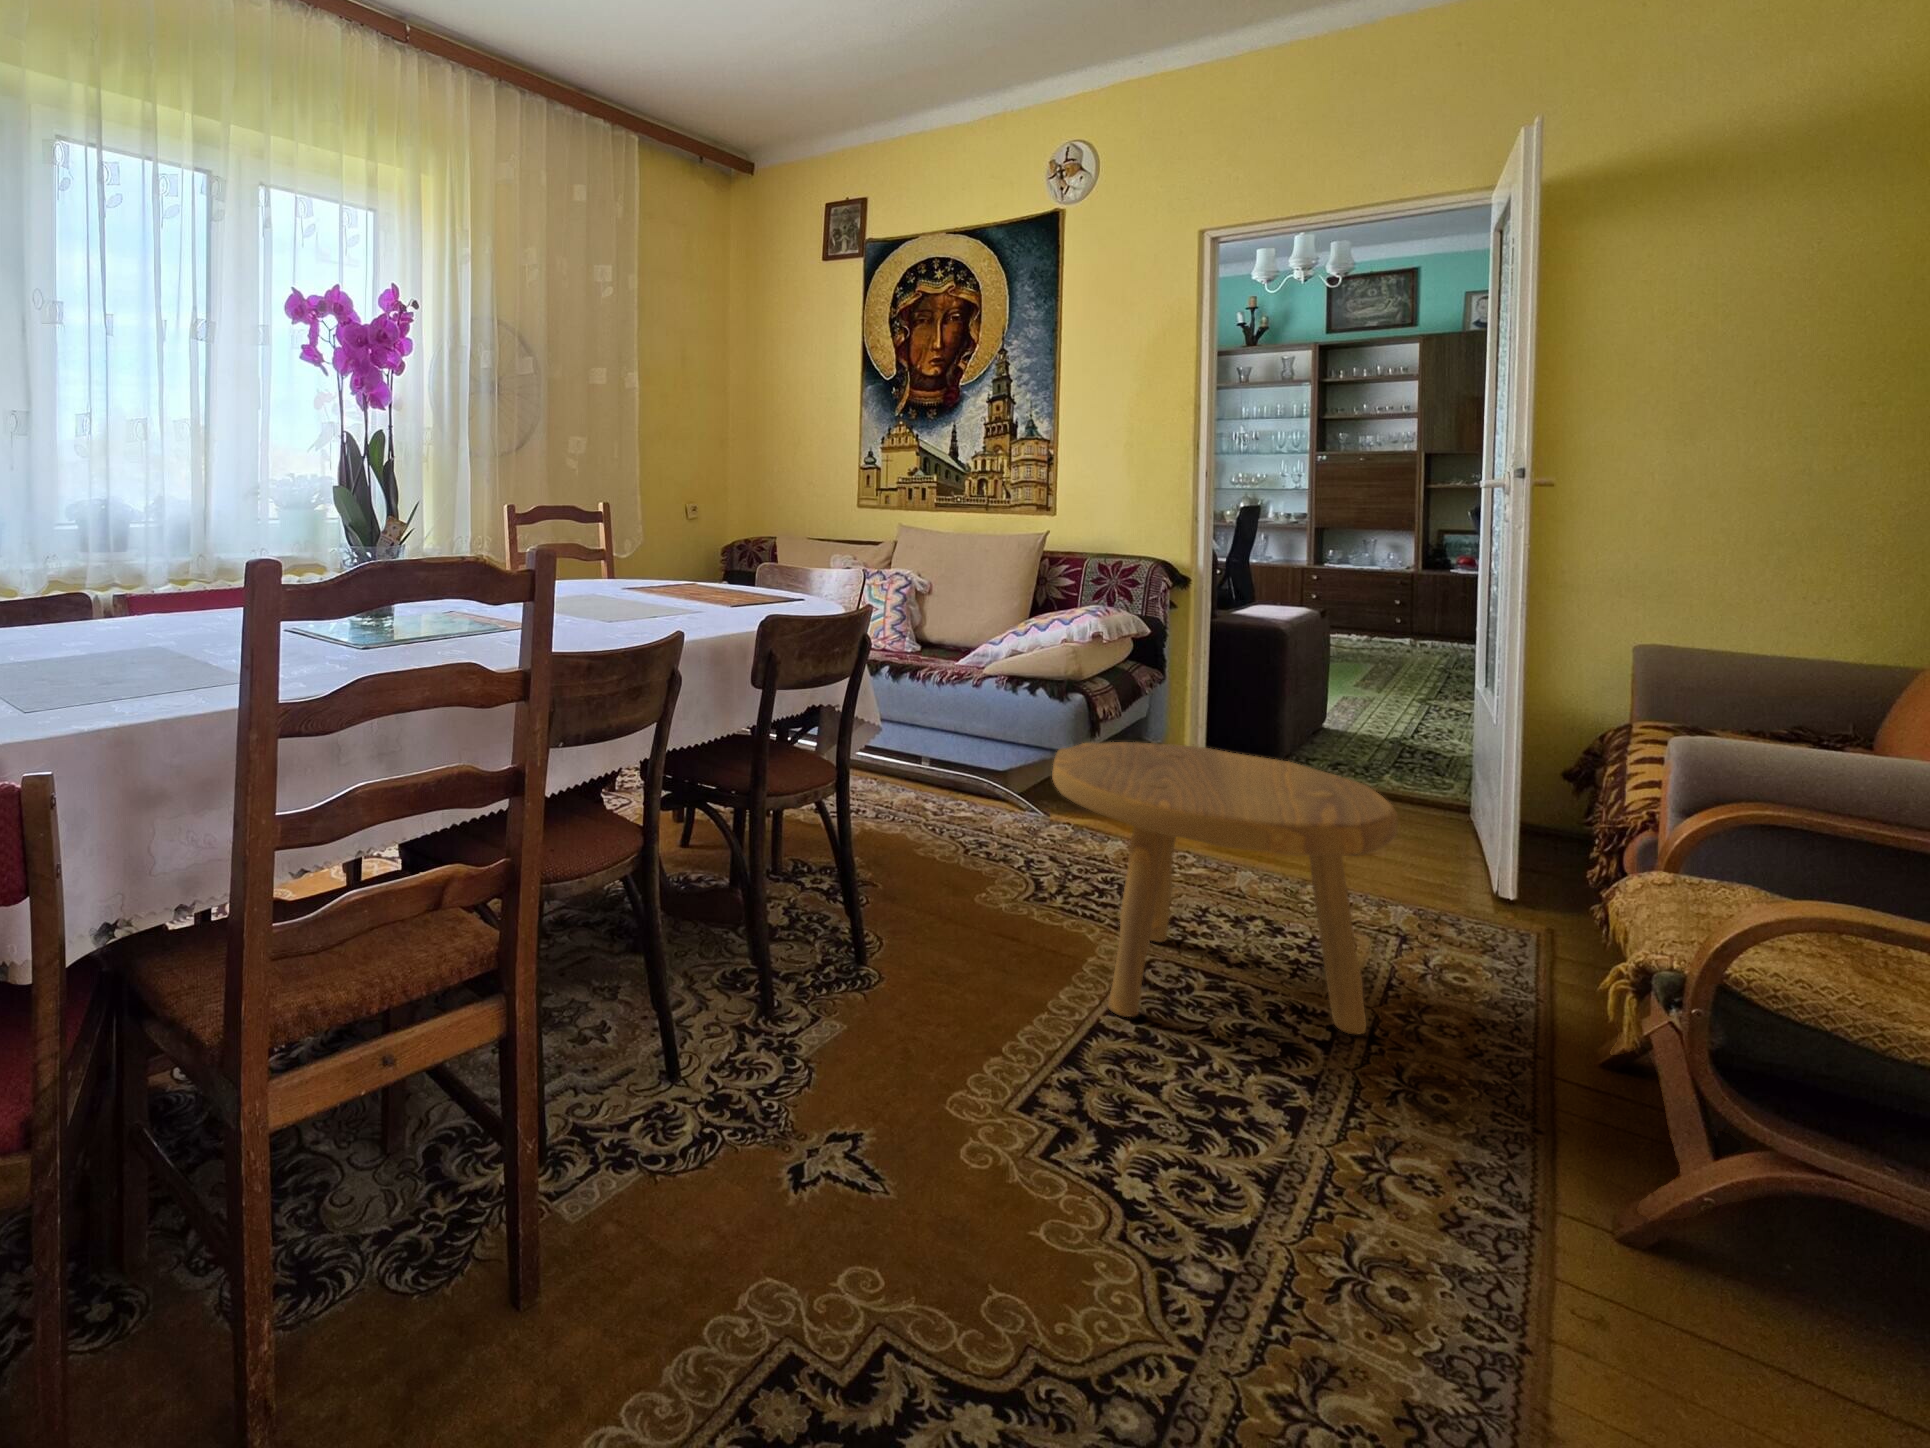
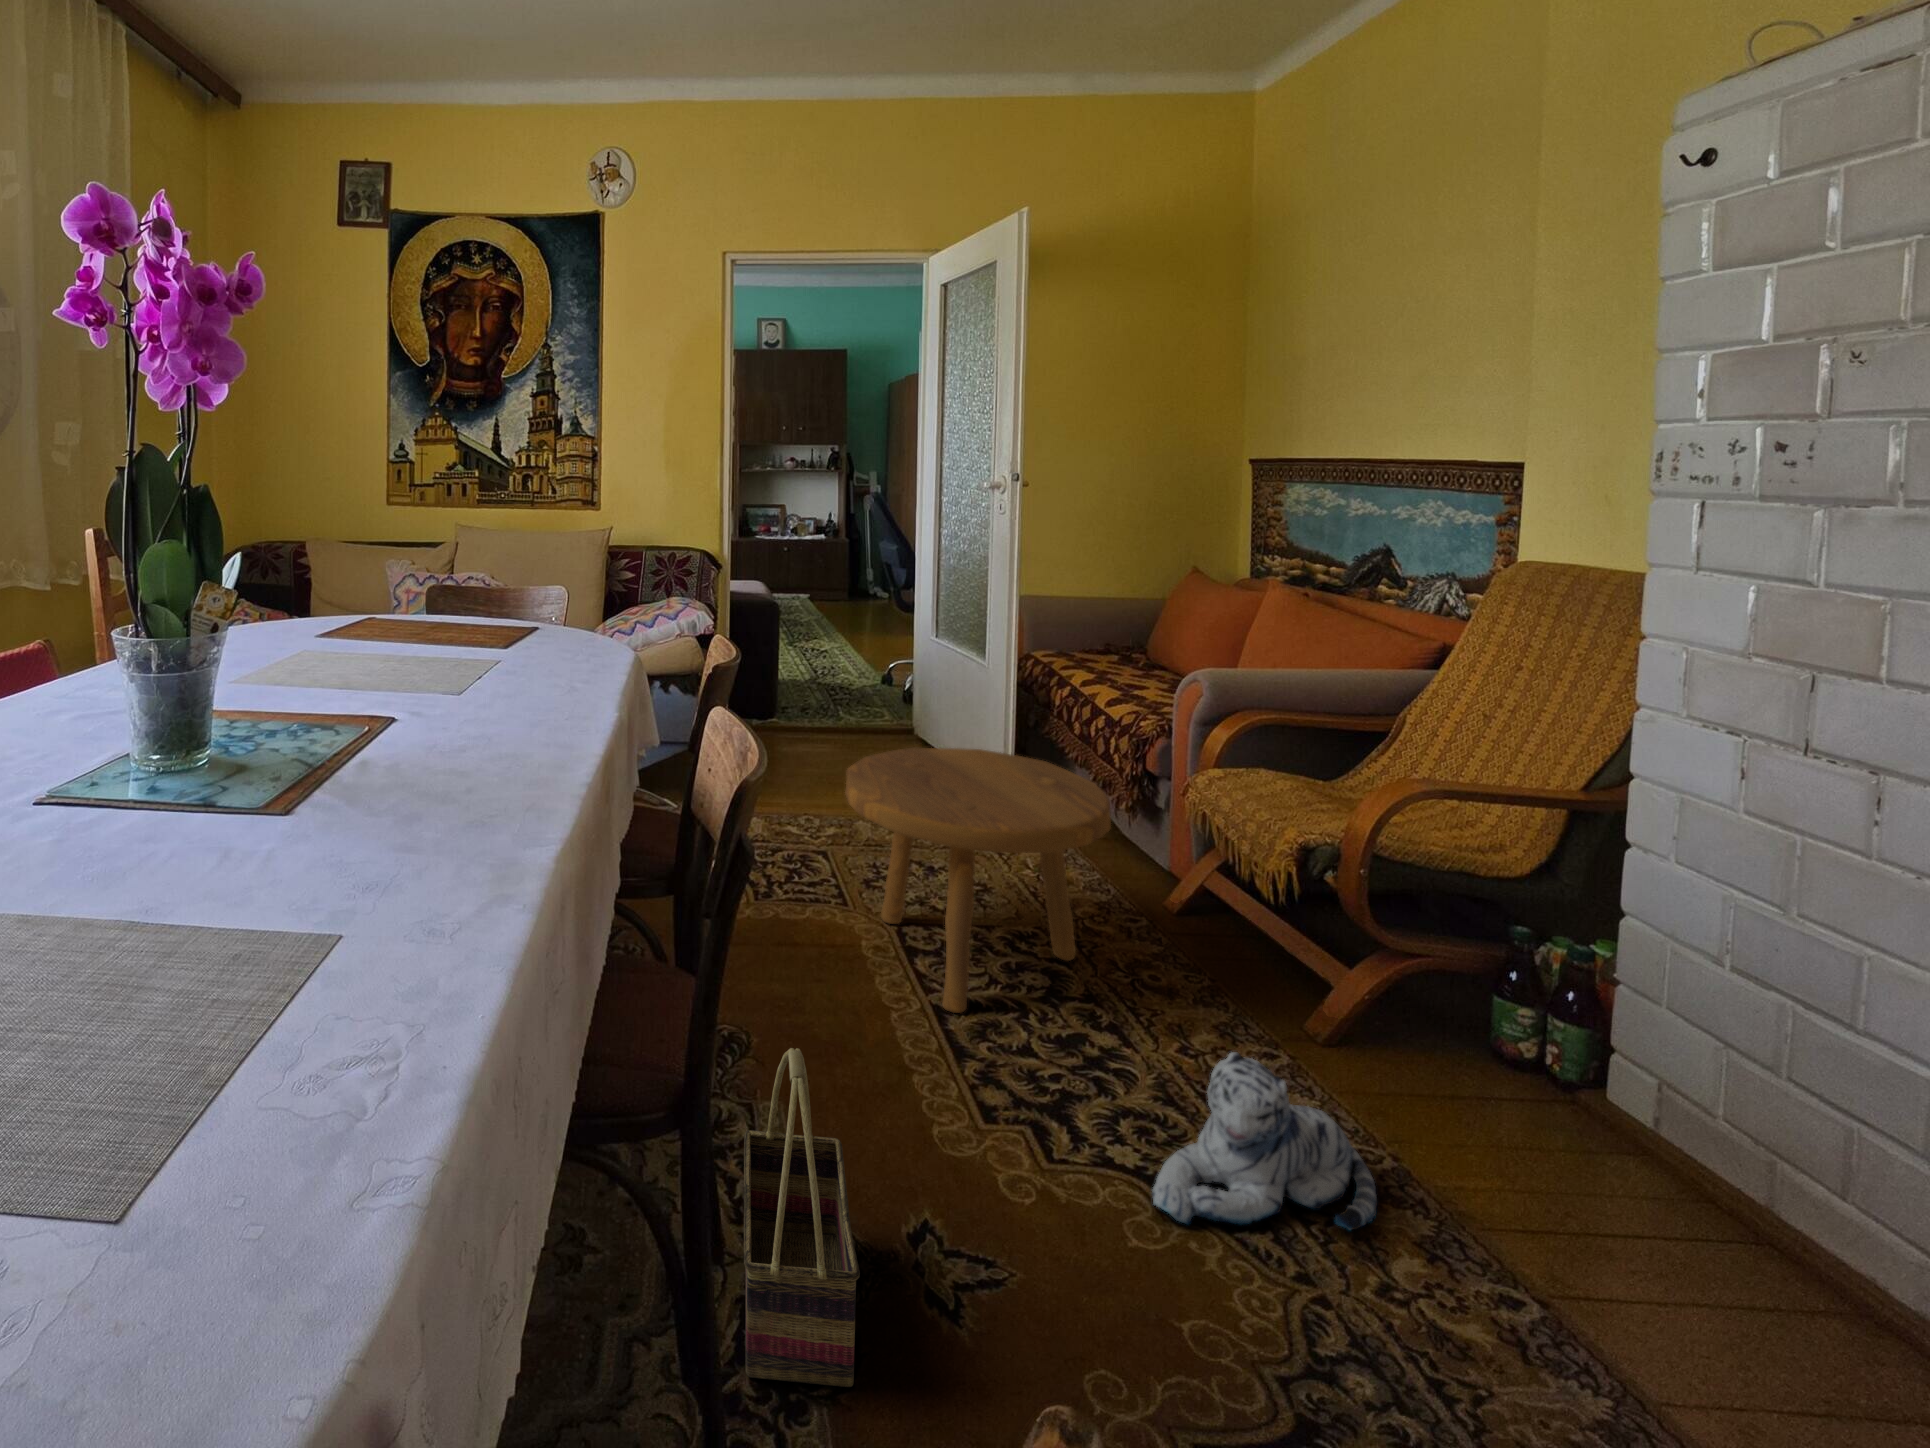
basket: none [596,863,772,1139] -> present [744,1048,860,1387]
plush toy: none [1111,1068,1508,1359] -> present [1152,1052,1377,1230]

